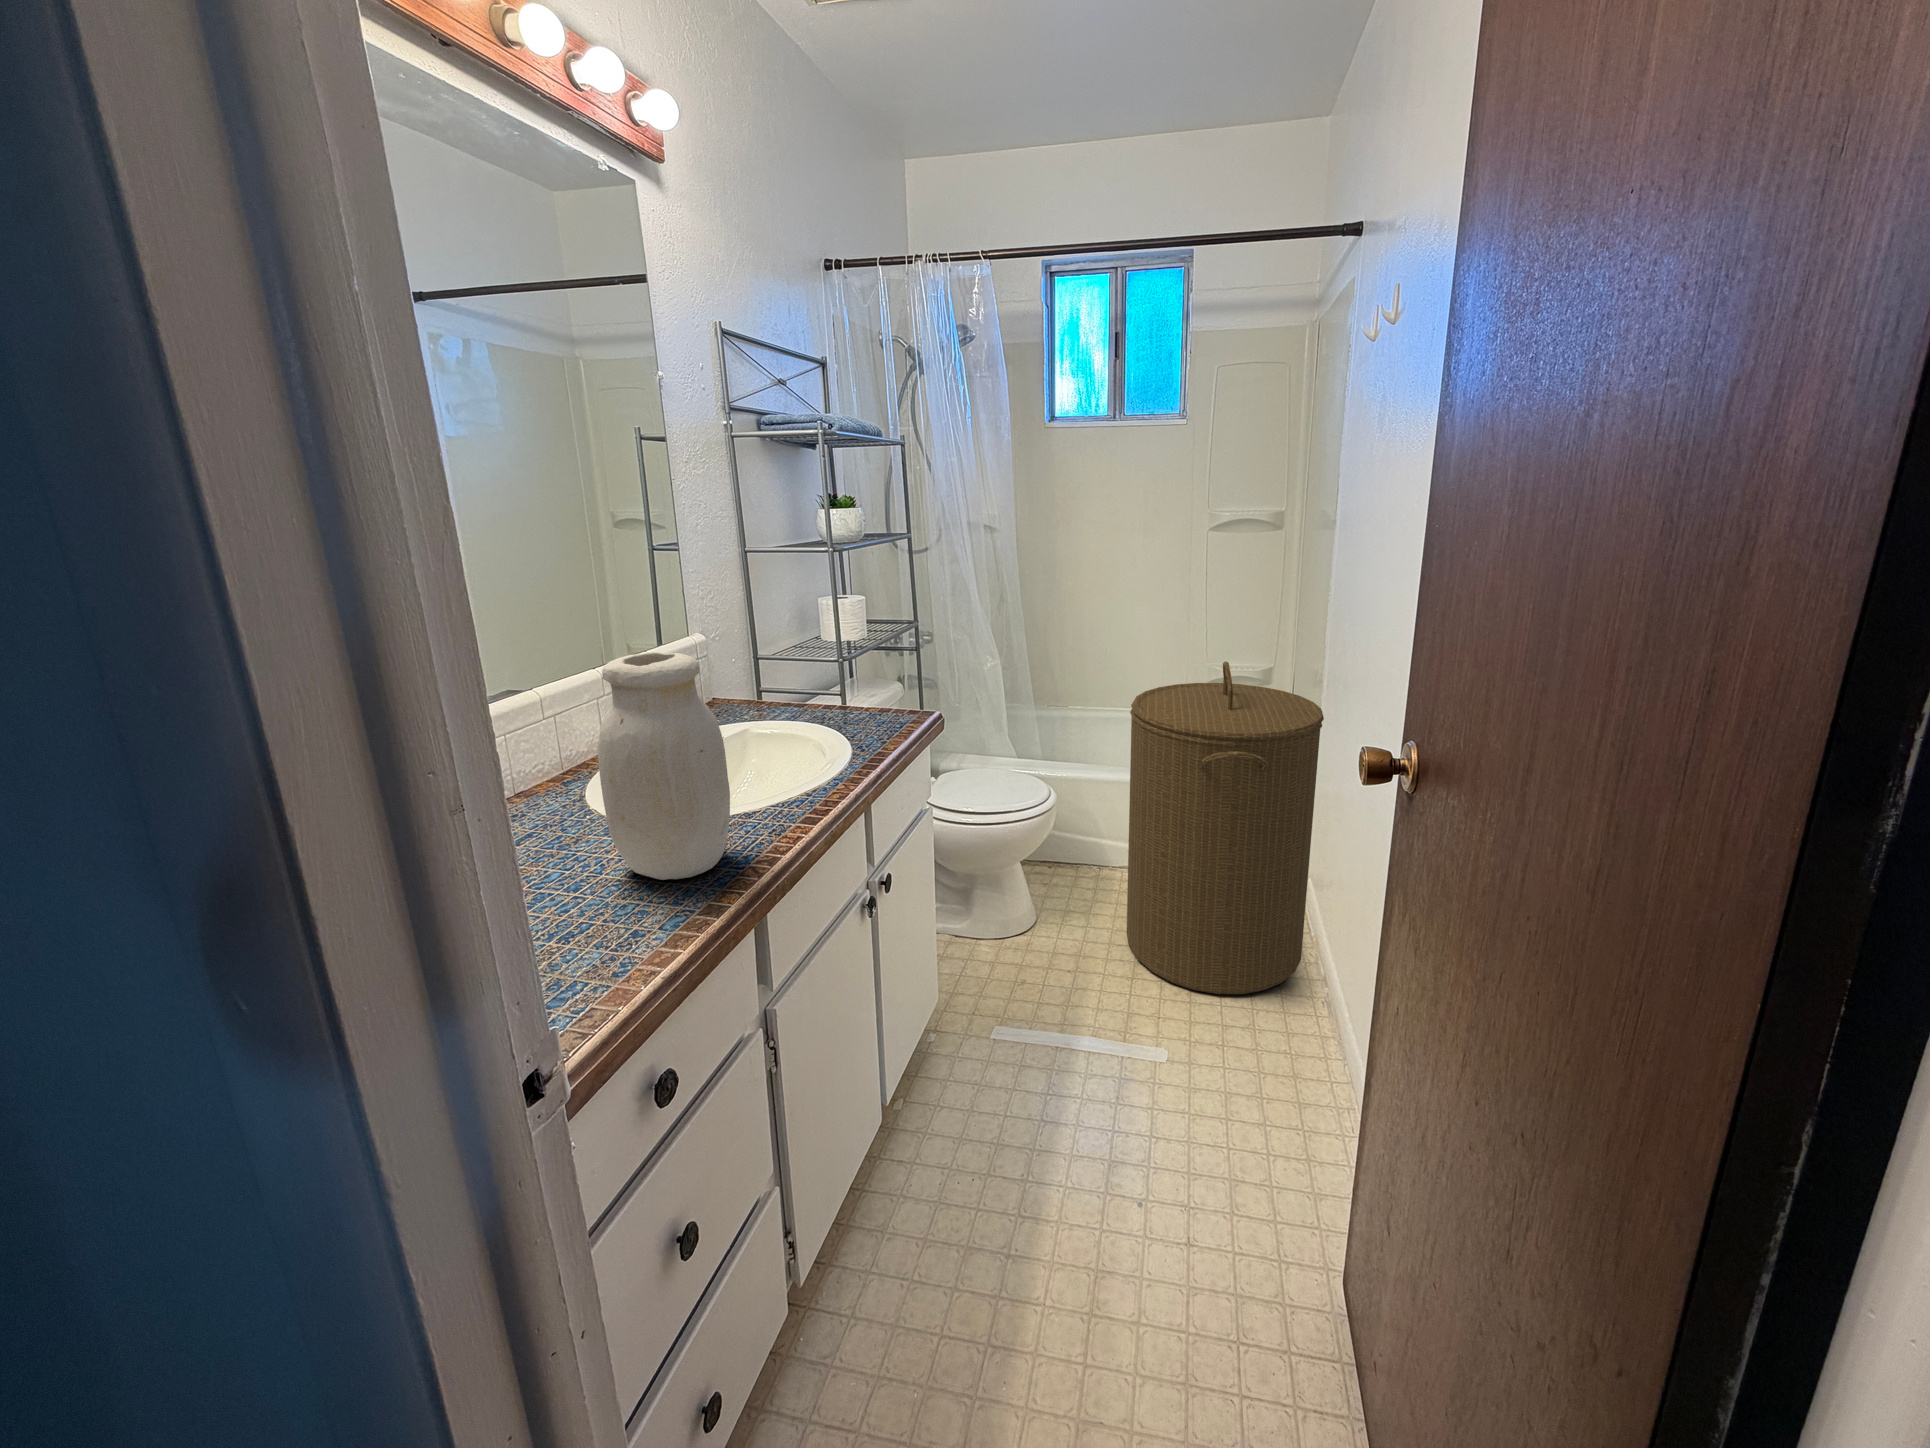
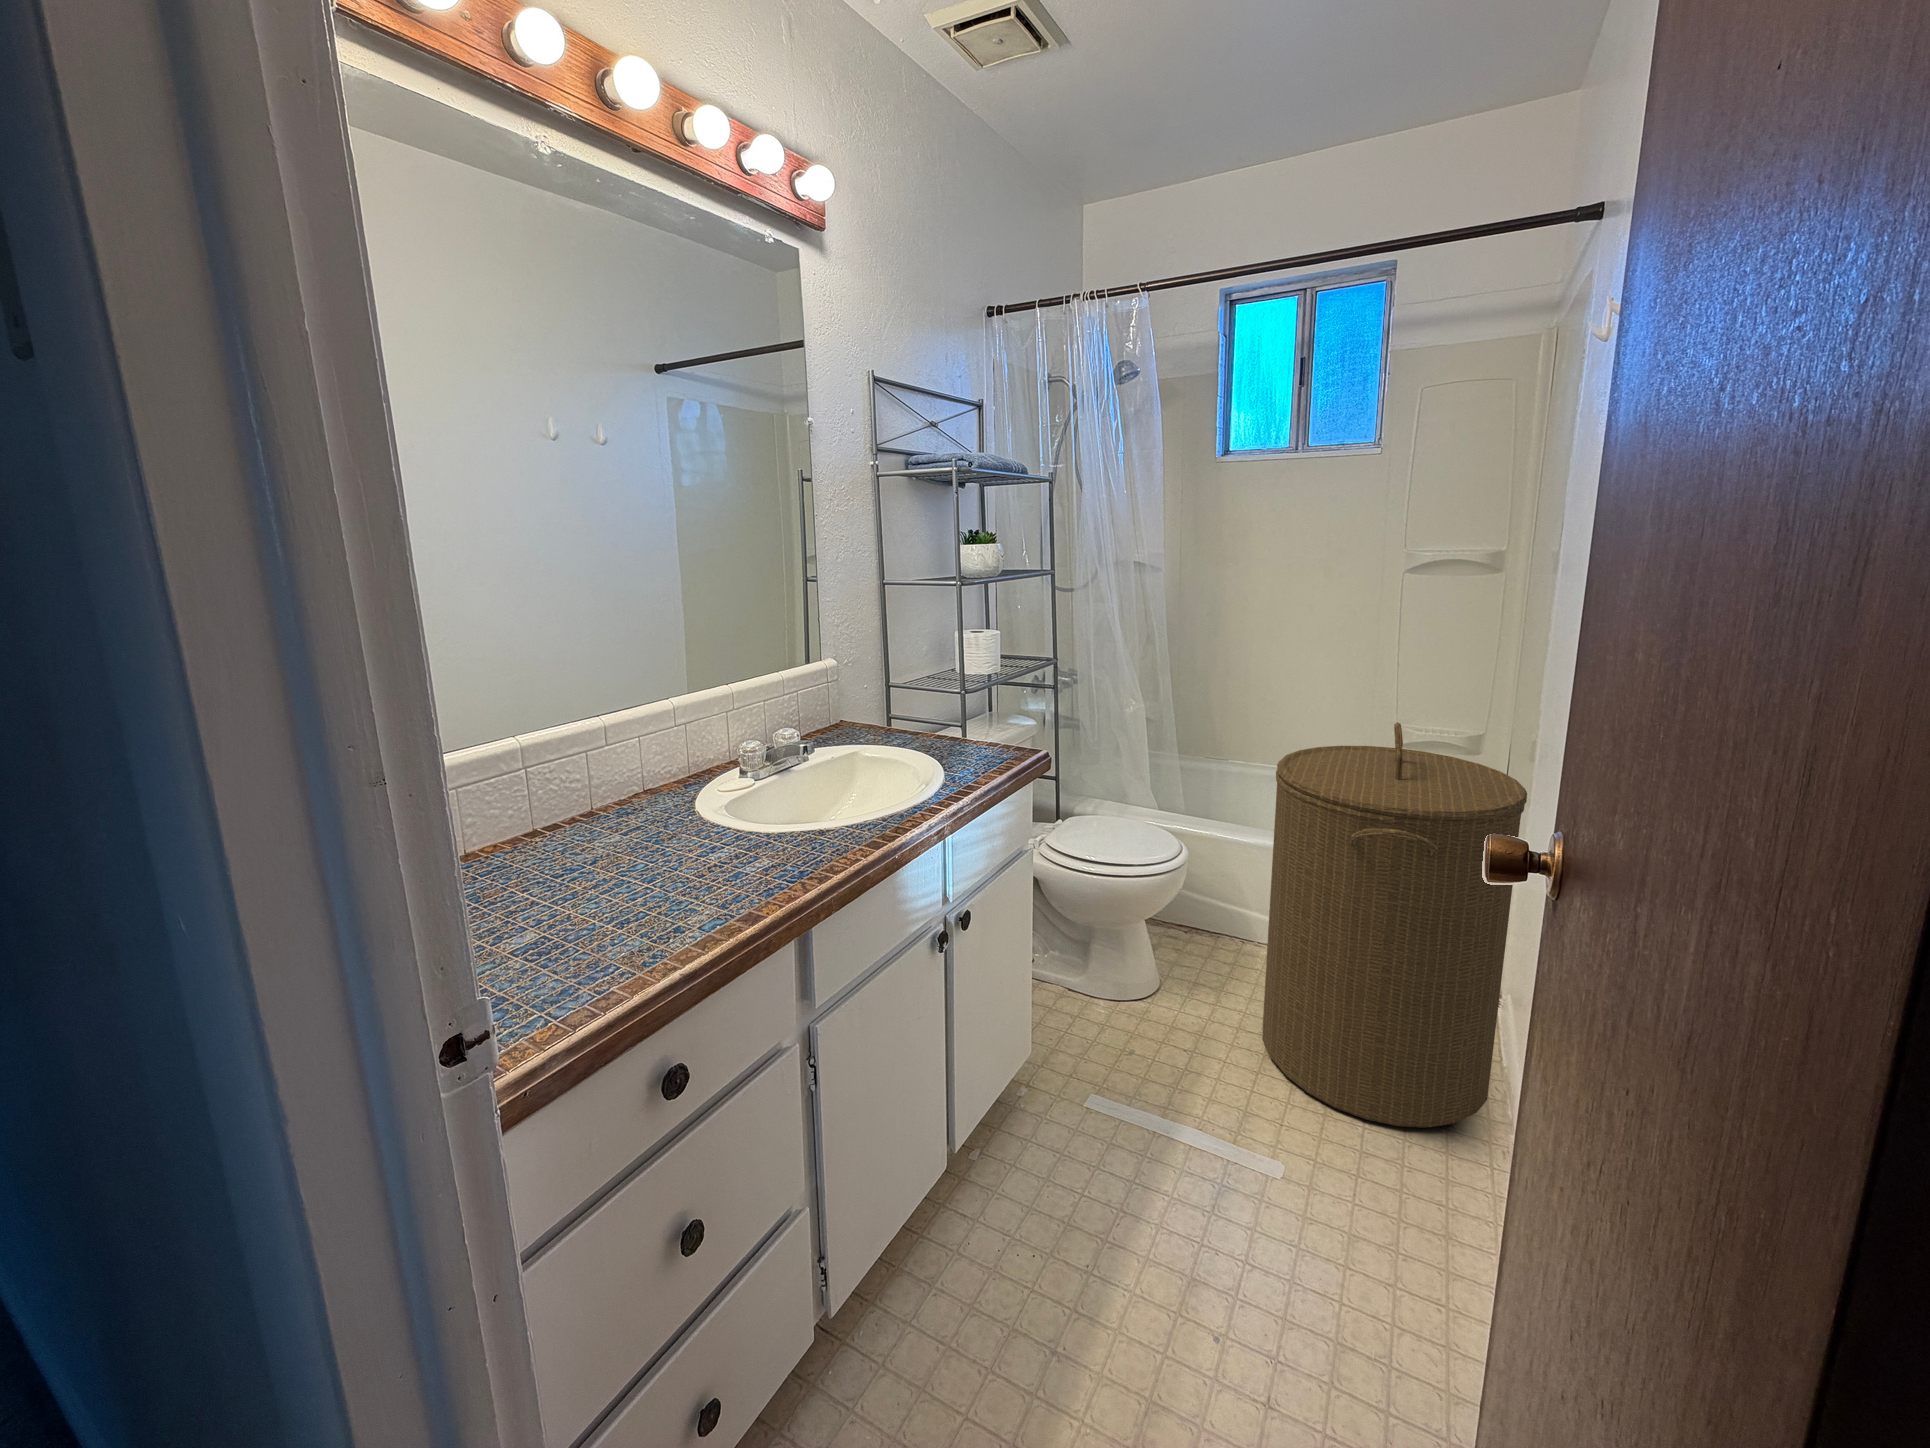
jar: present [598,652,730,880] -> none [676,669,789,884]

